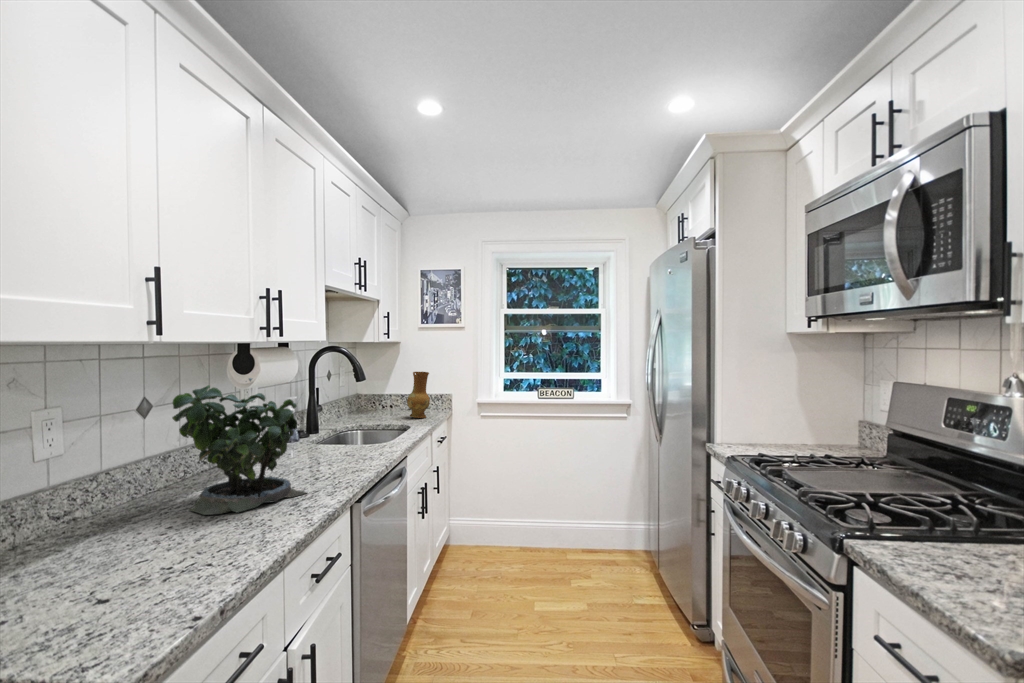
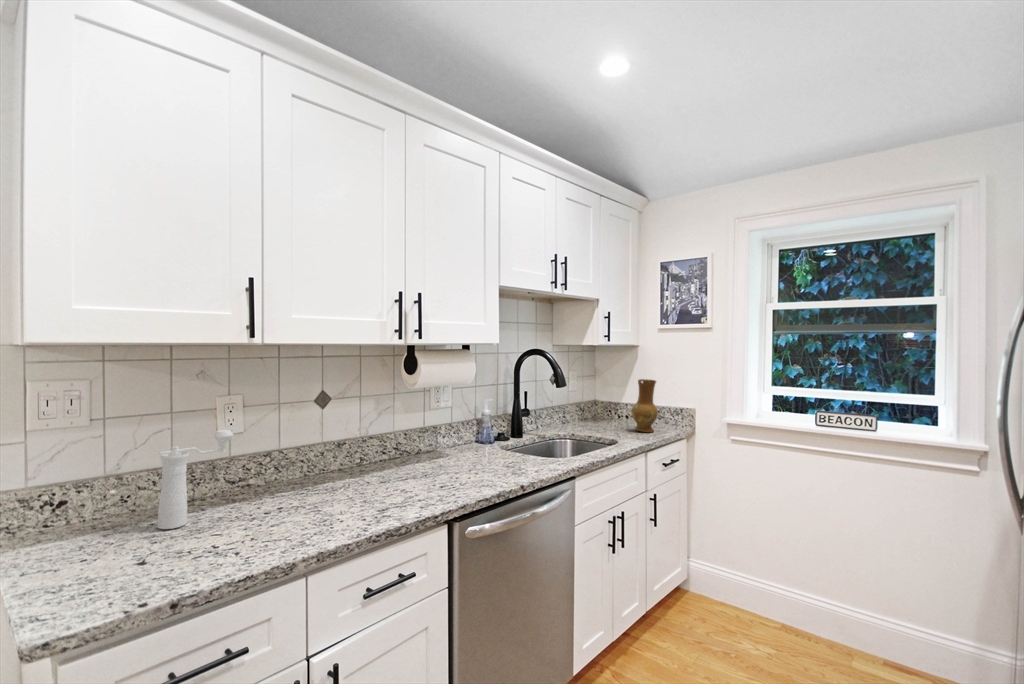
potted plant: present [172,378,306,515] -> none [301,379,410,508]
pepper mill: none [38,445,112,572] -> present [158,430,233,529]

